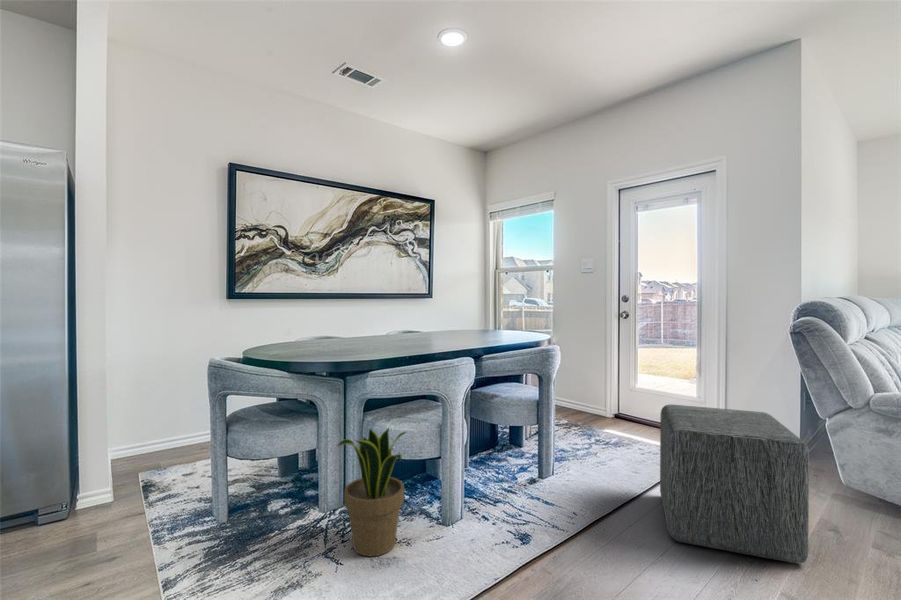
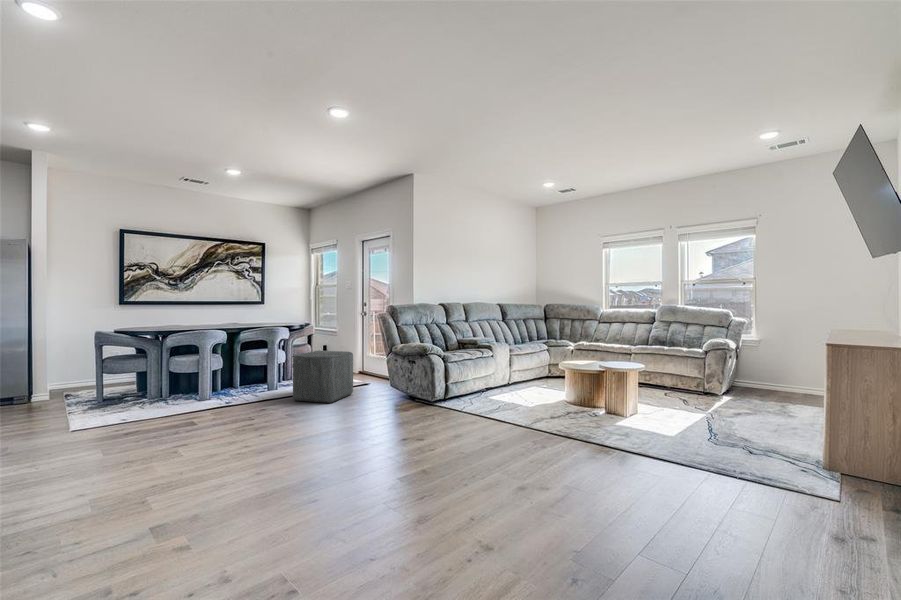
potted plant: present [338,429,406,556] -> none [148,357,185,406]

